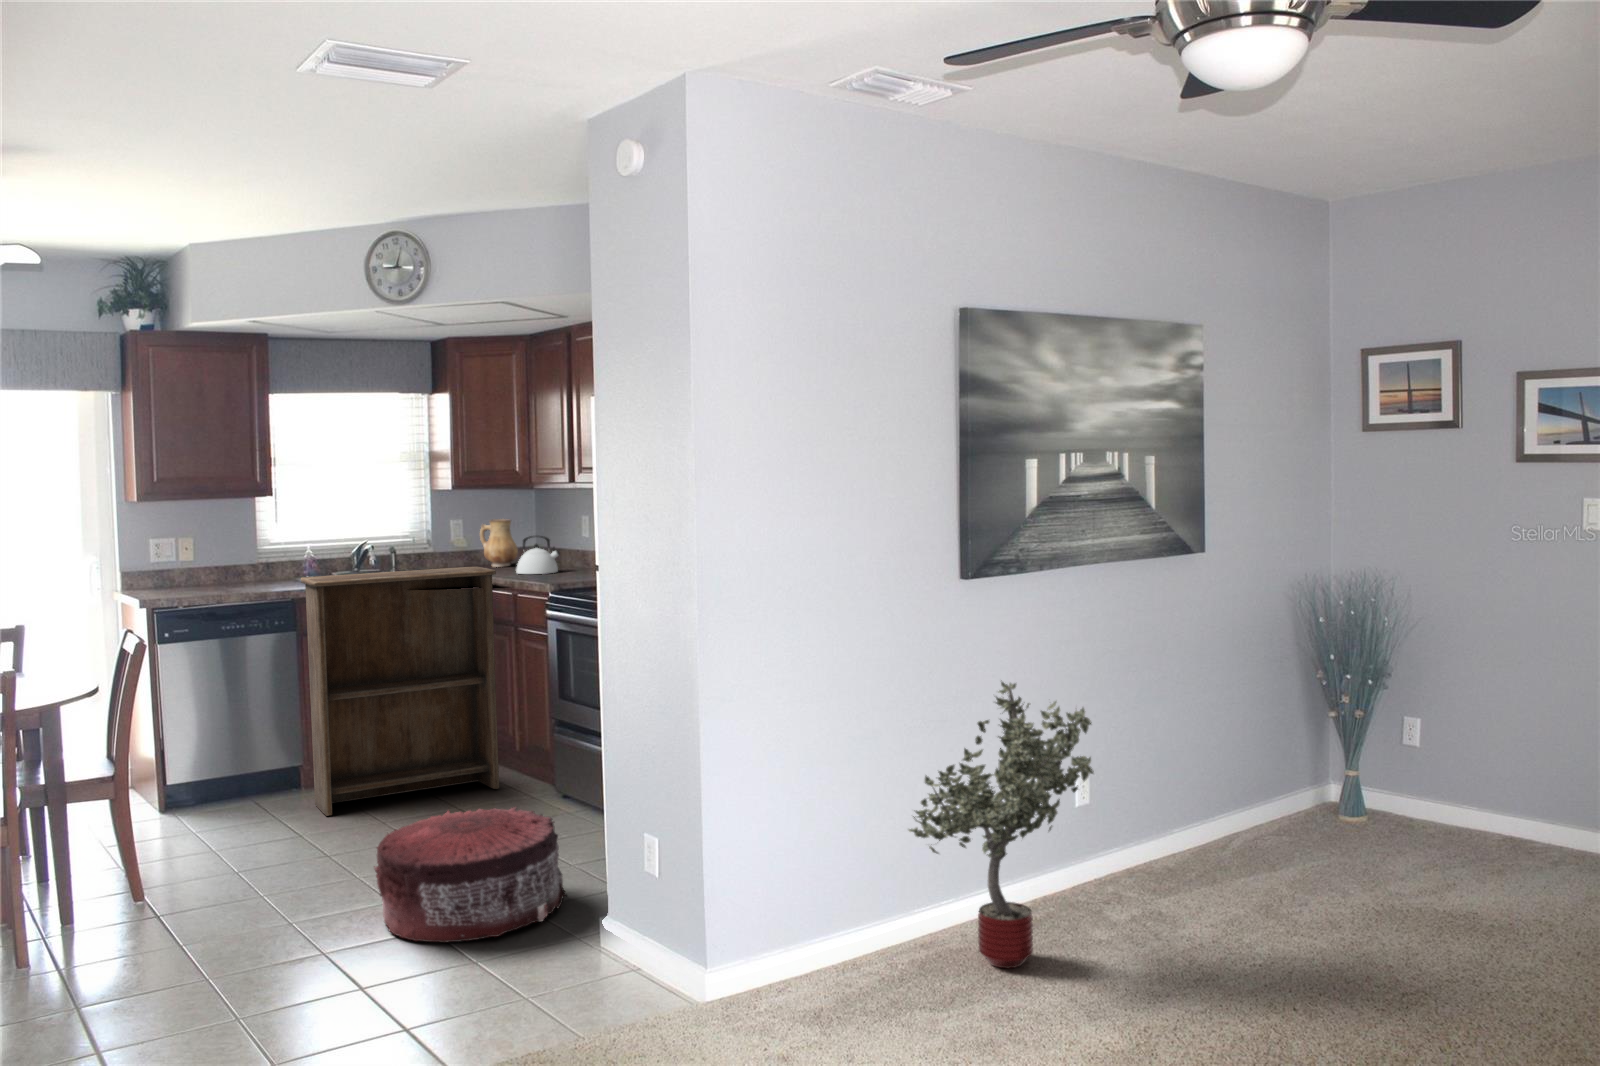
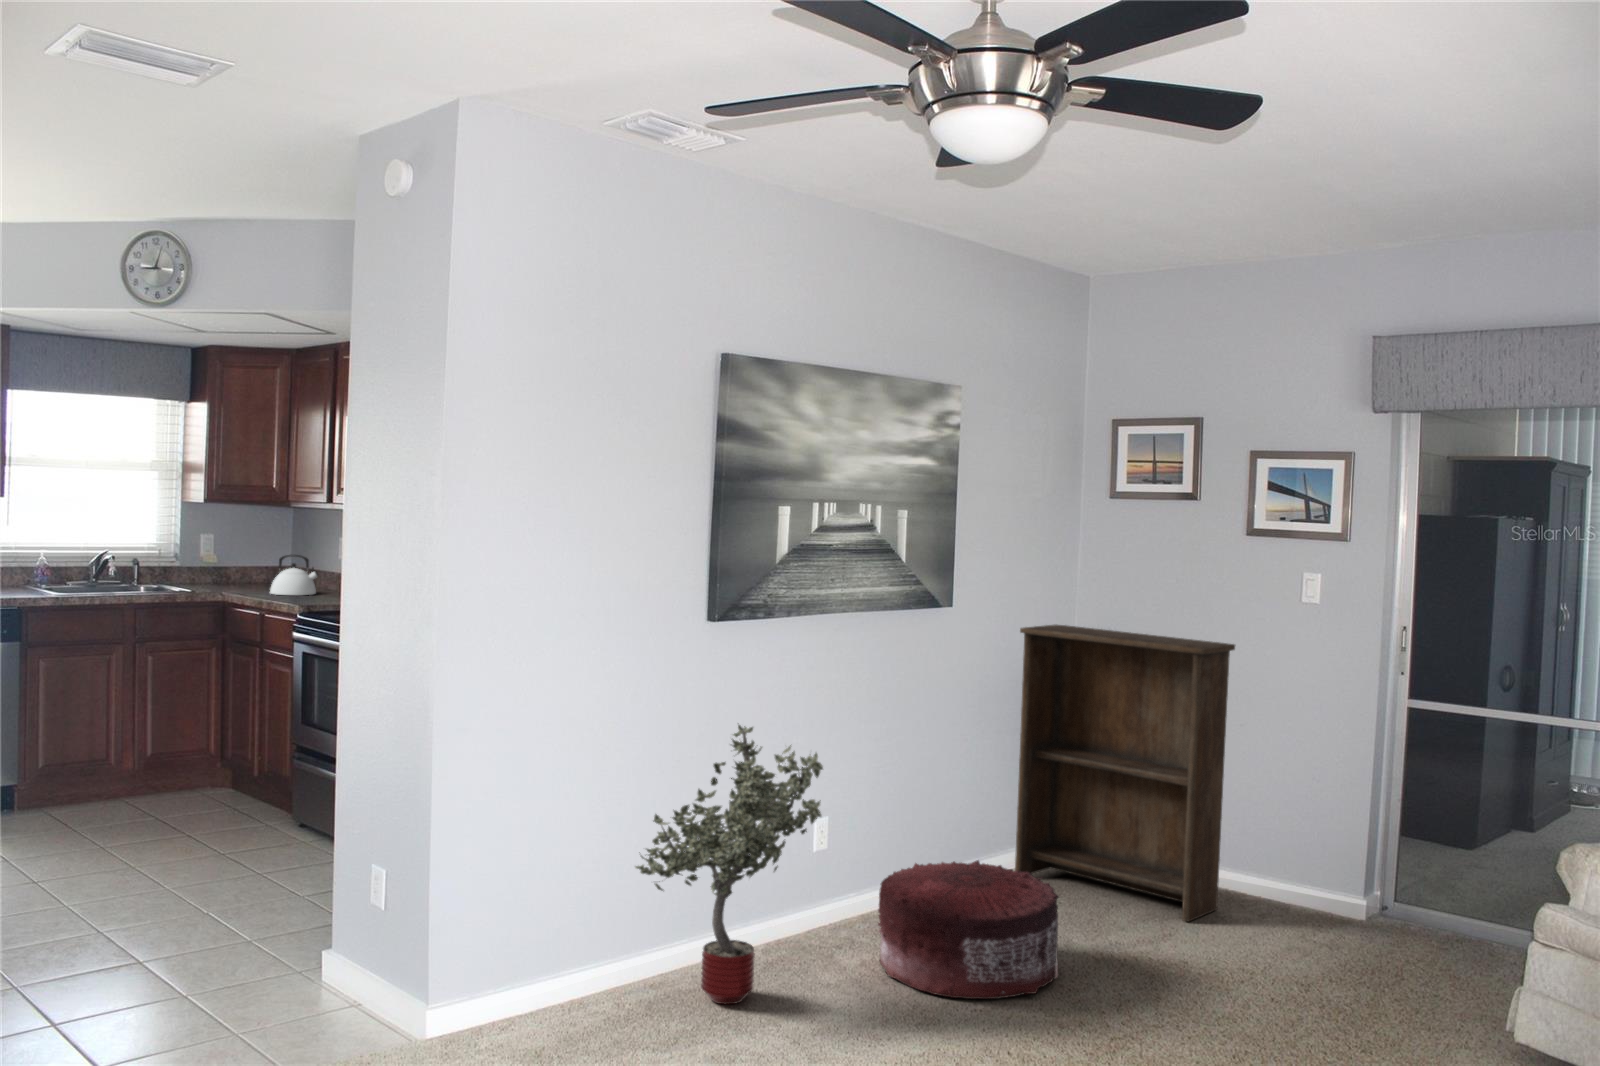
ceramic pitcher: present [480,519,518,567] -> none [234,535,274,585]
bookshelf: present [301,567,499,816] -> present [1015,625,1235,921]
pouf: present [374,807,567,942] -> present [878,860,1059,999]

